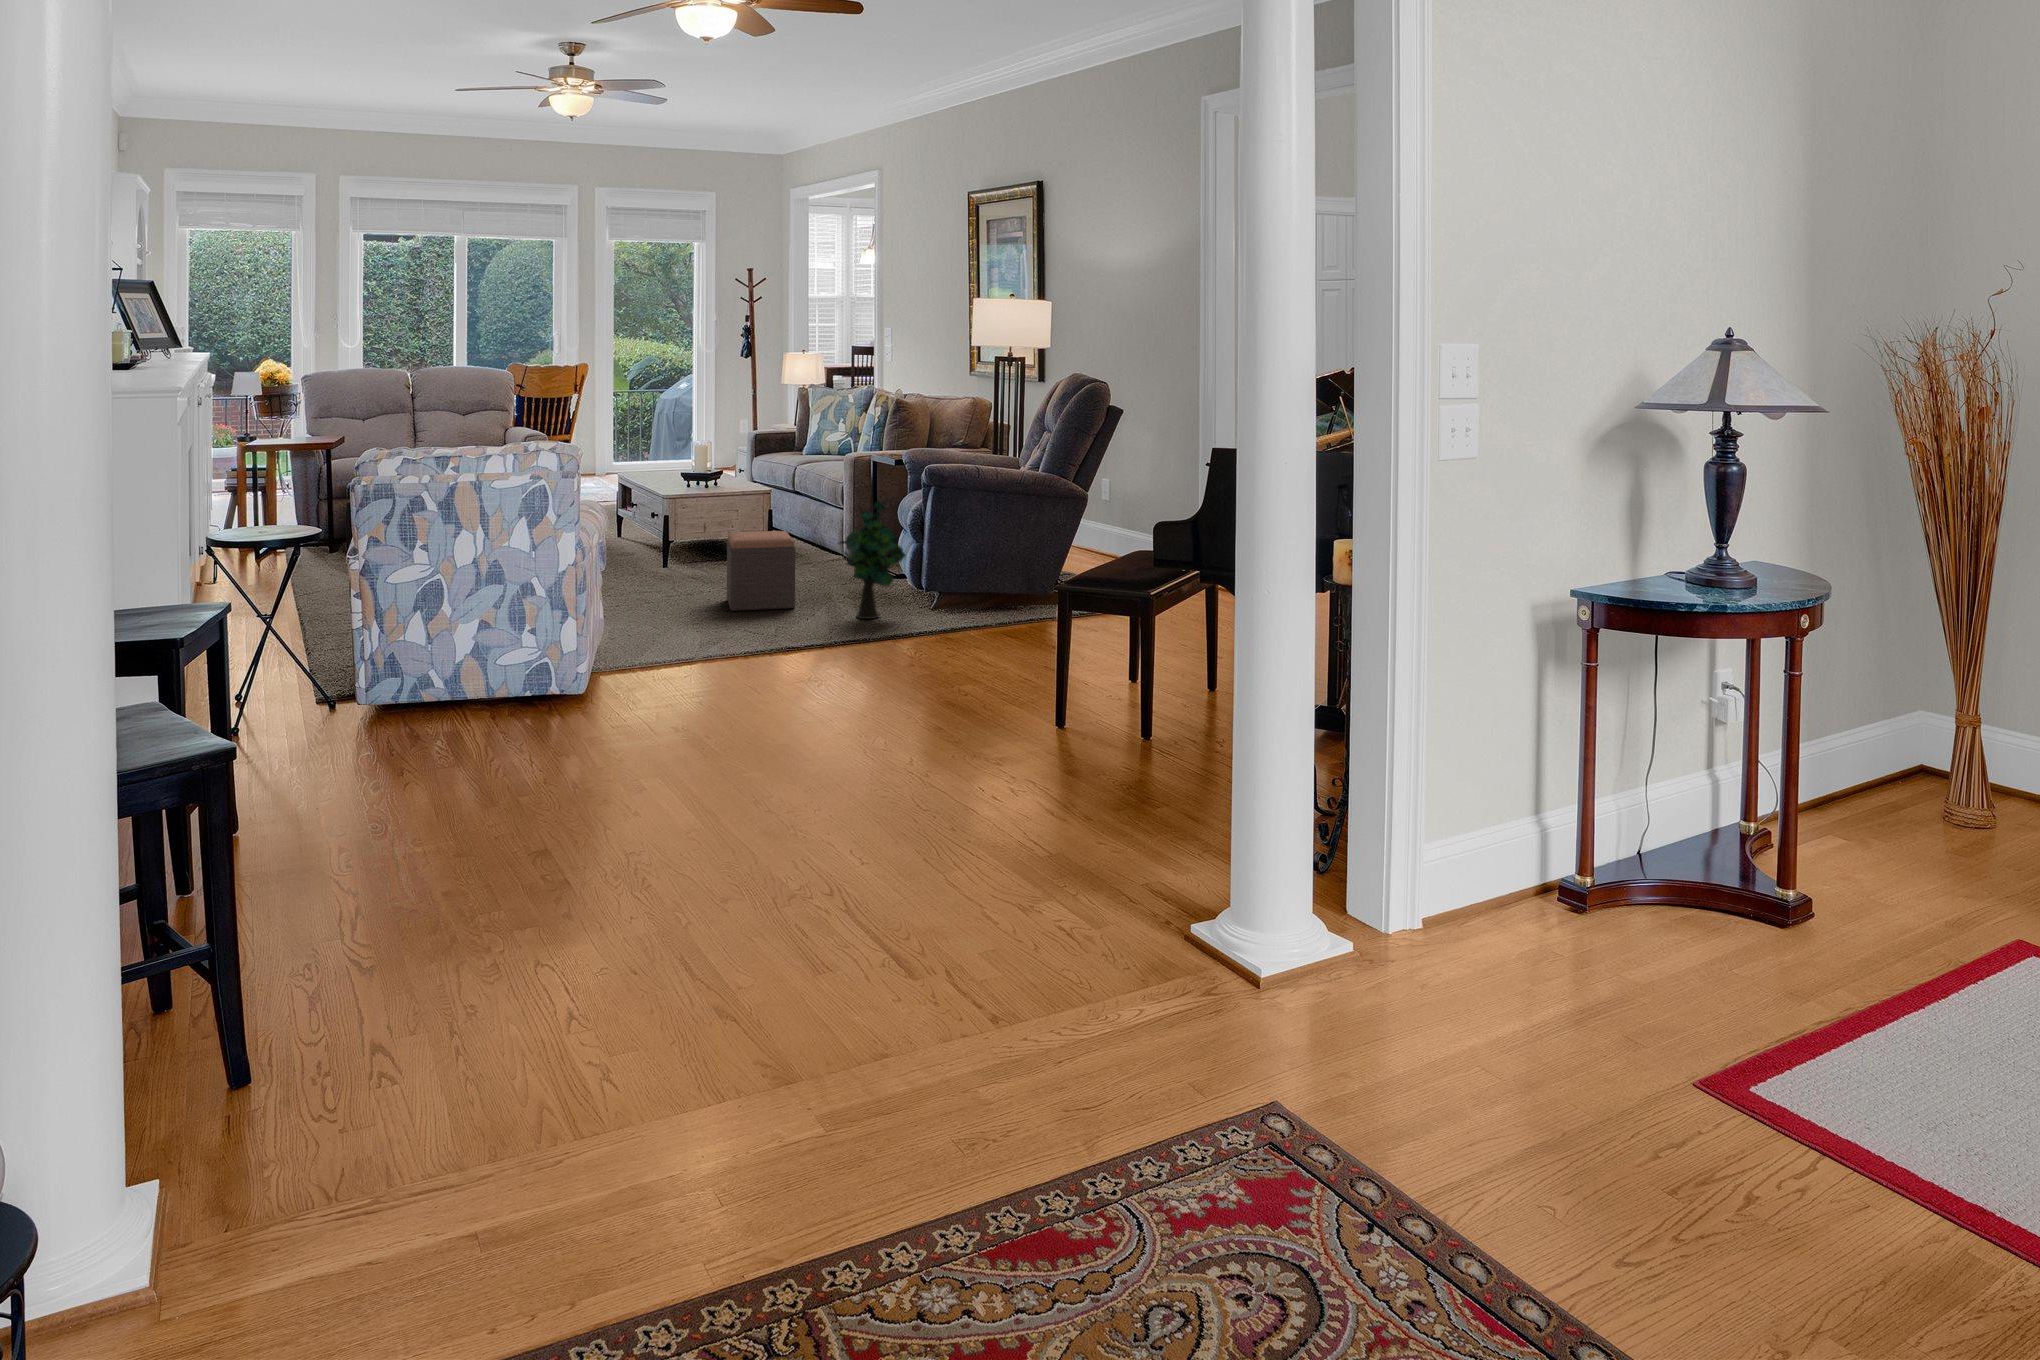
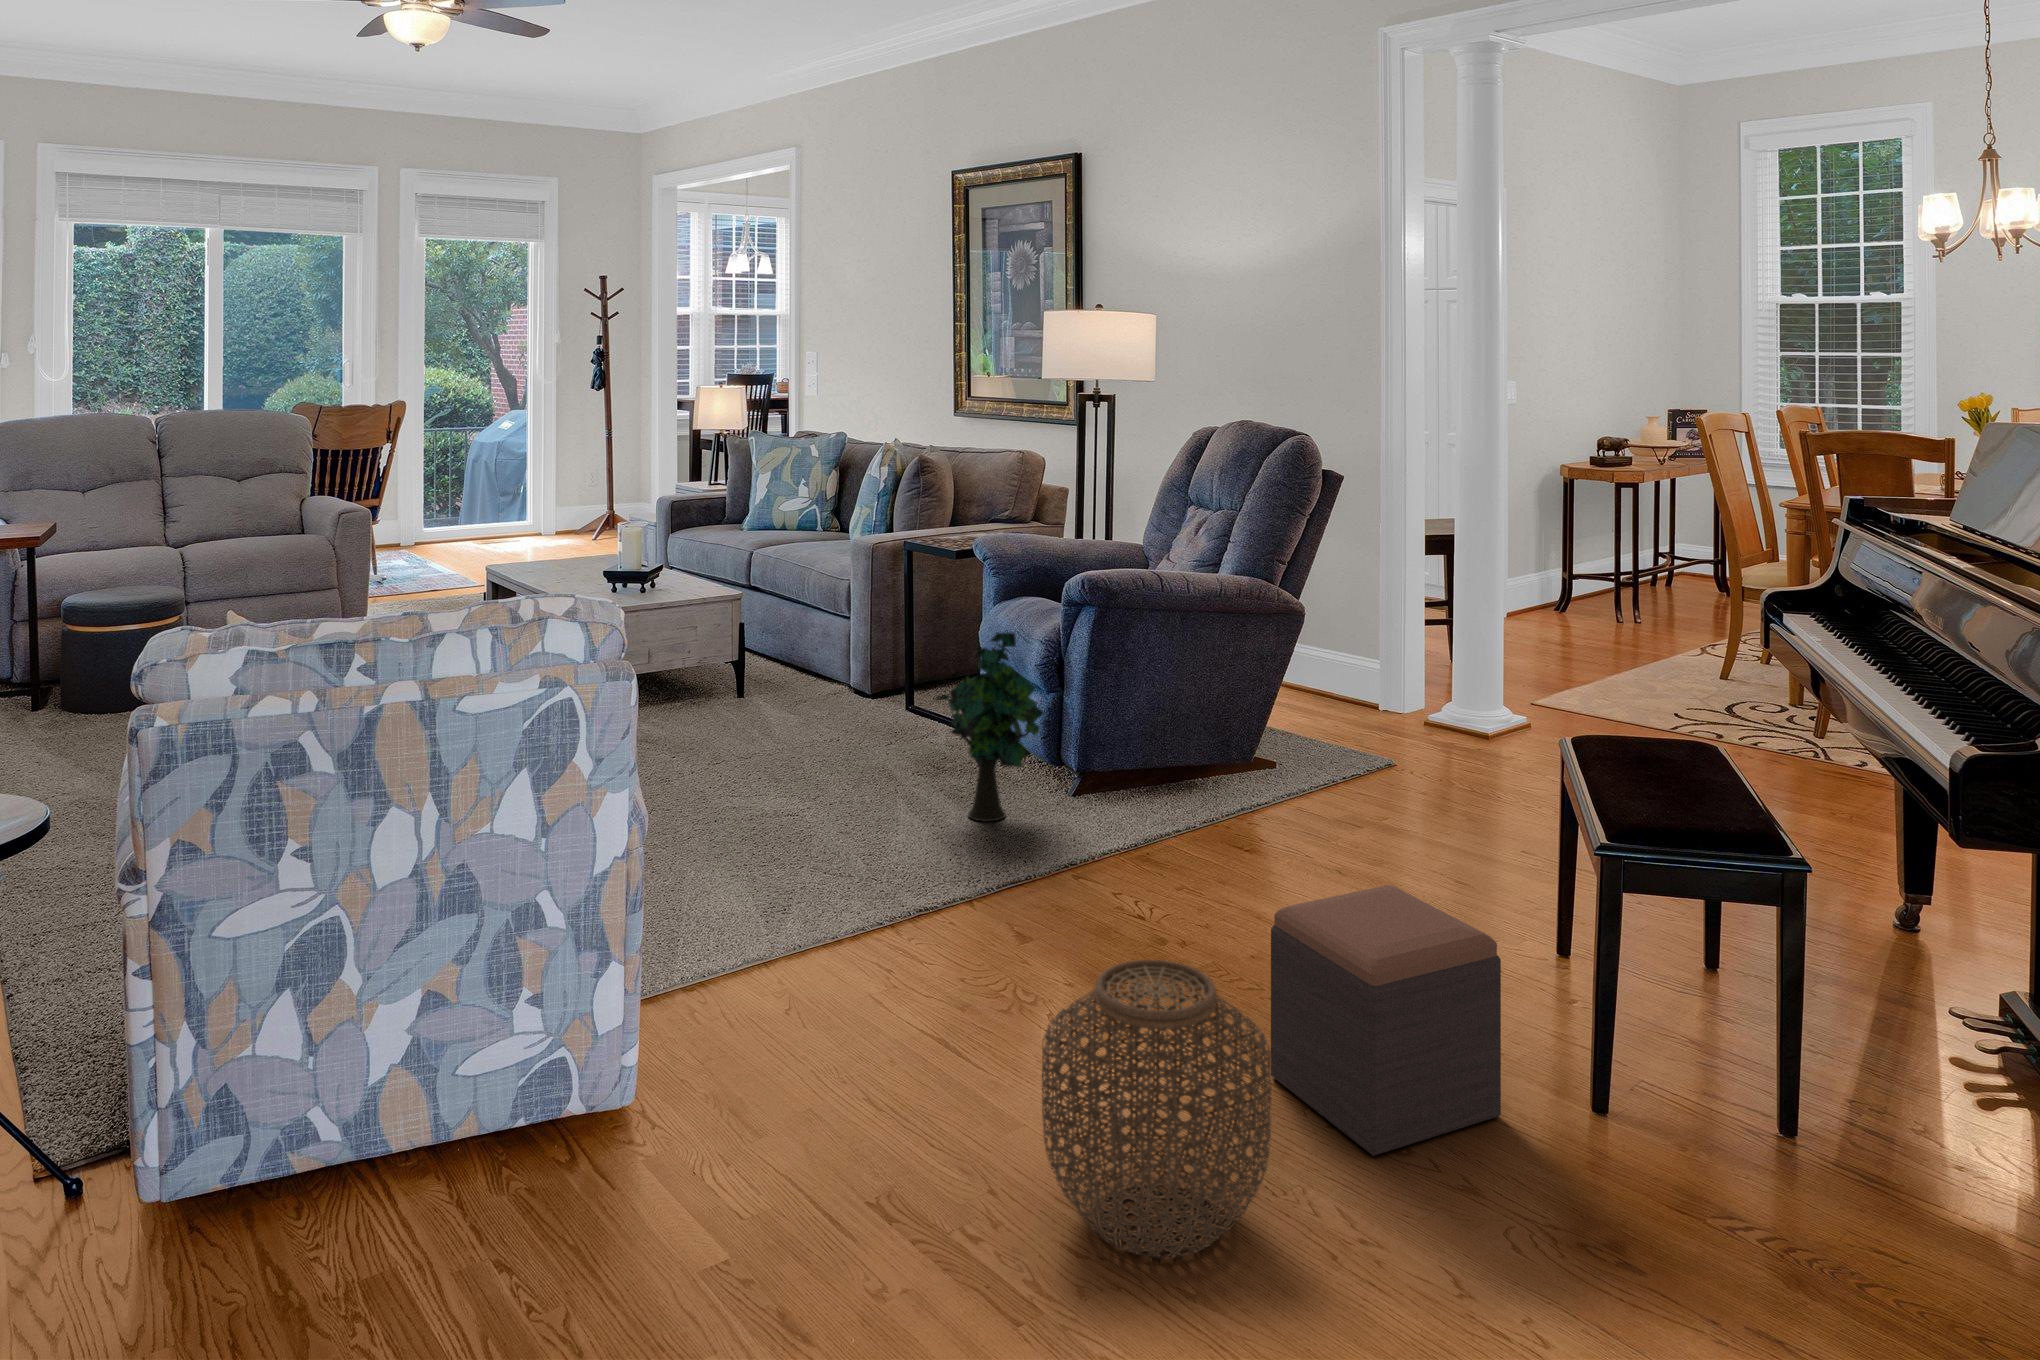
footstool: present [727,531,795,611] -> present [1271,885,1501,1156]
woven basket: none [738,616,849,742] -> present [1042,960,1271,1258]

